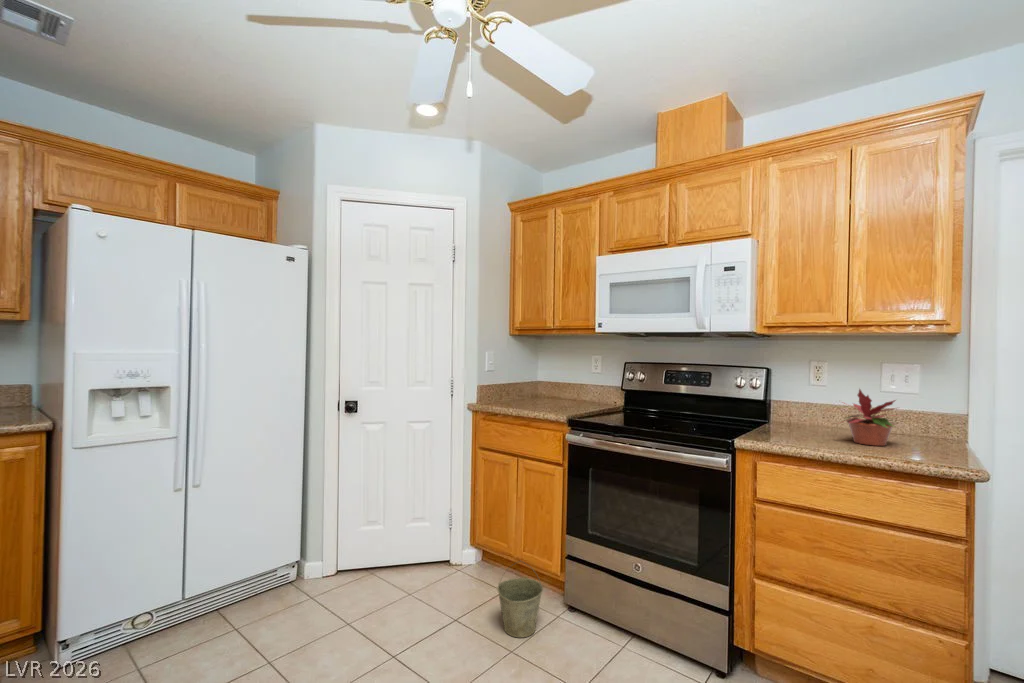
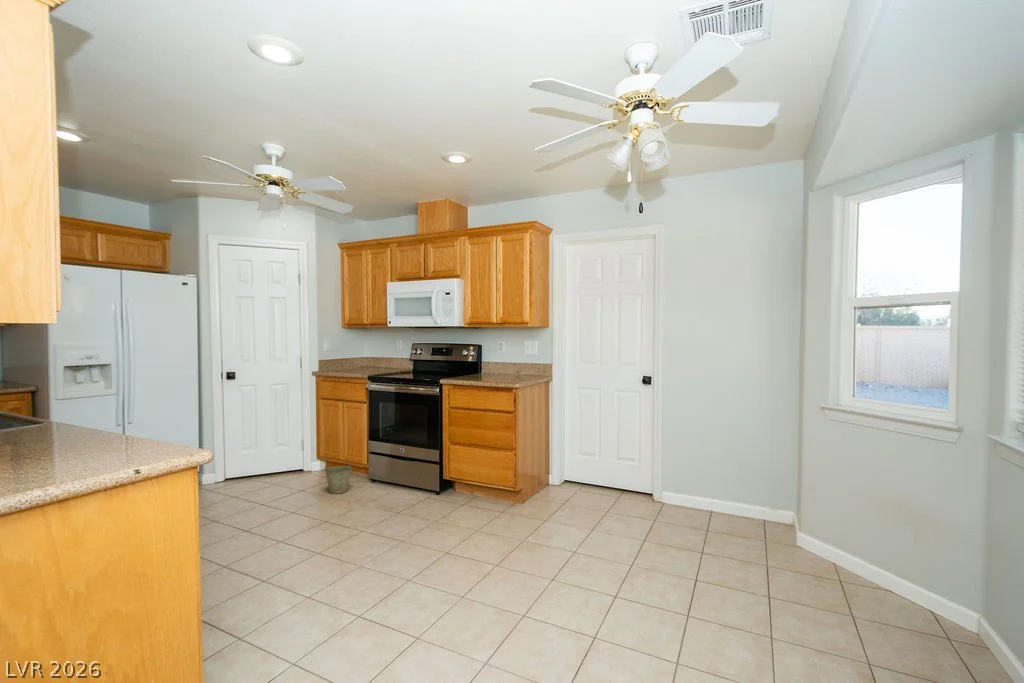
potted plant: present [842,389,895,446] -> none [486,352,517,378]

